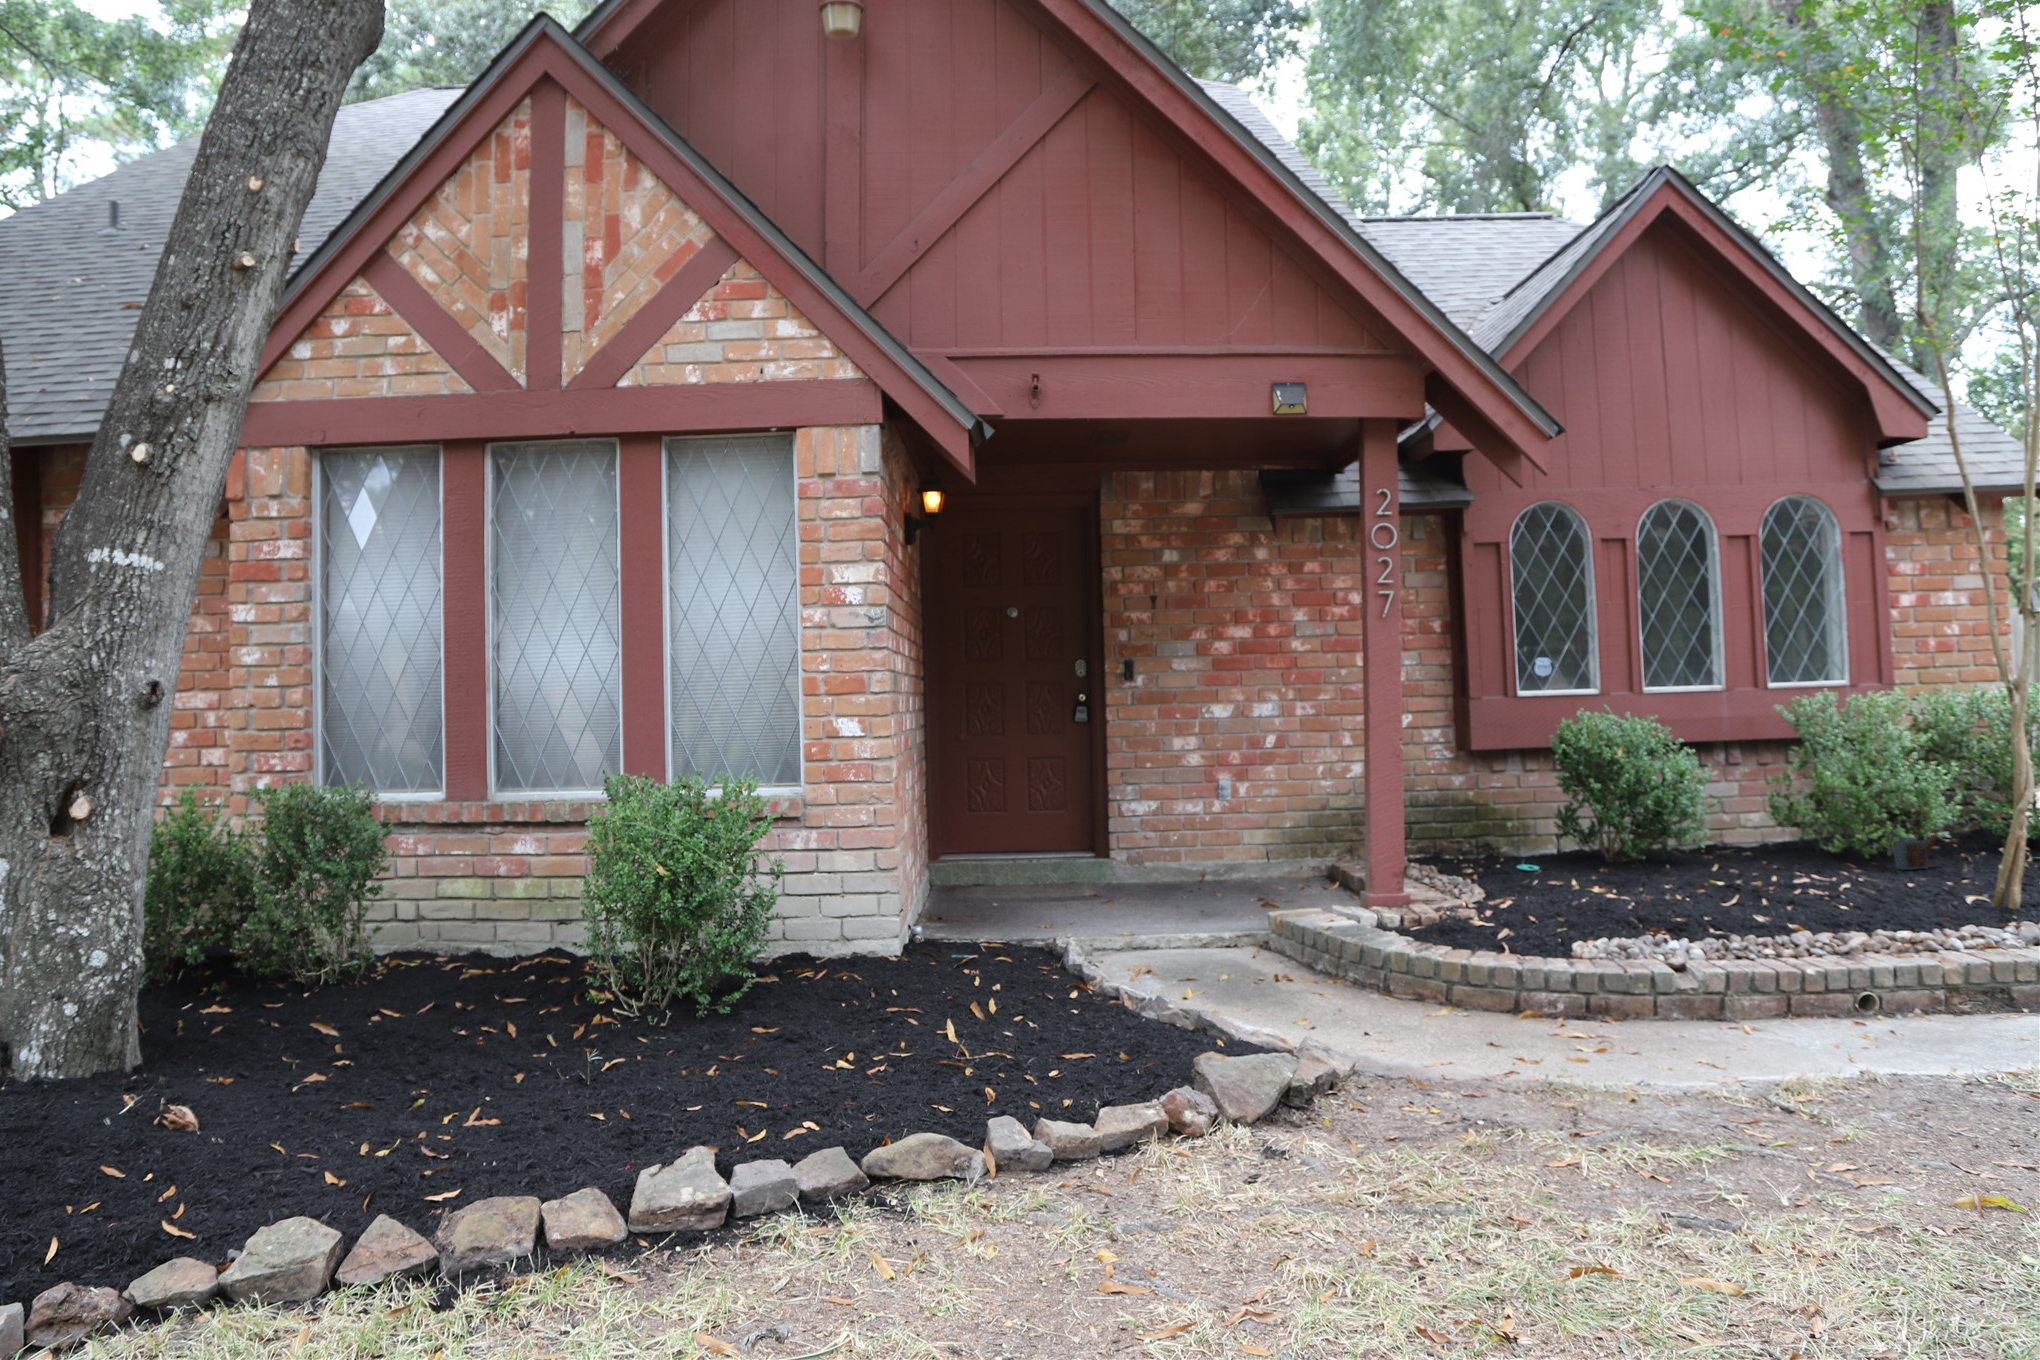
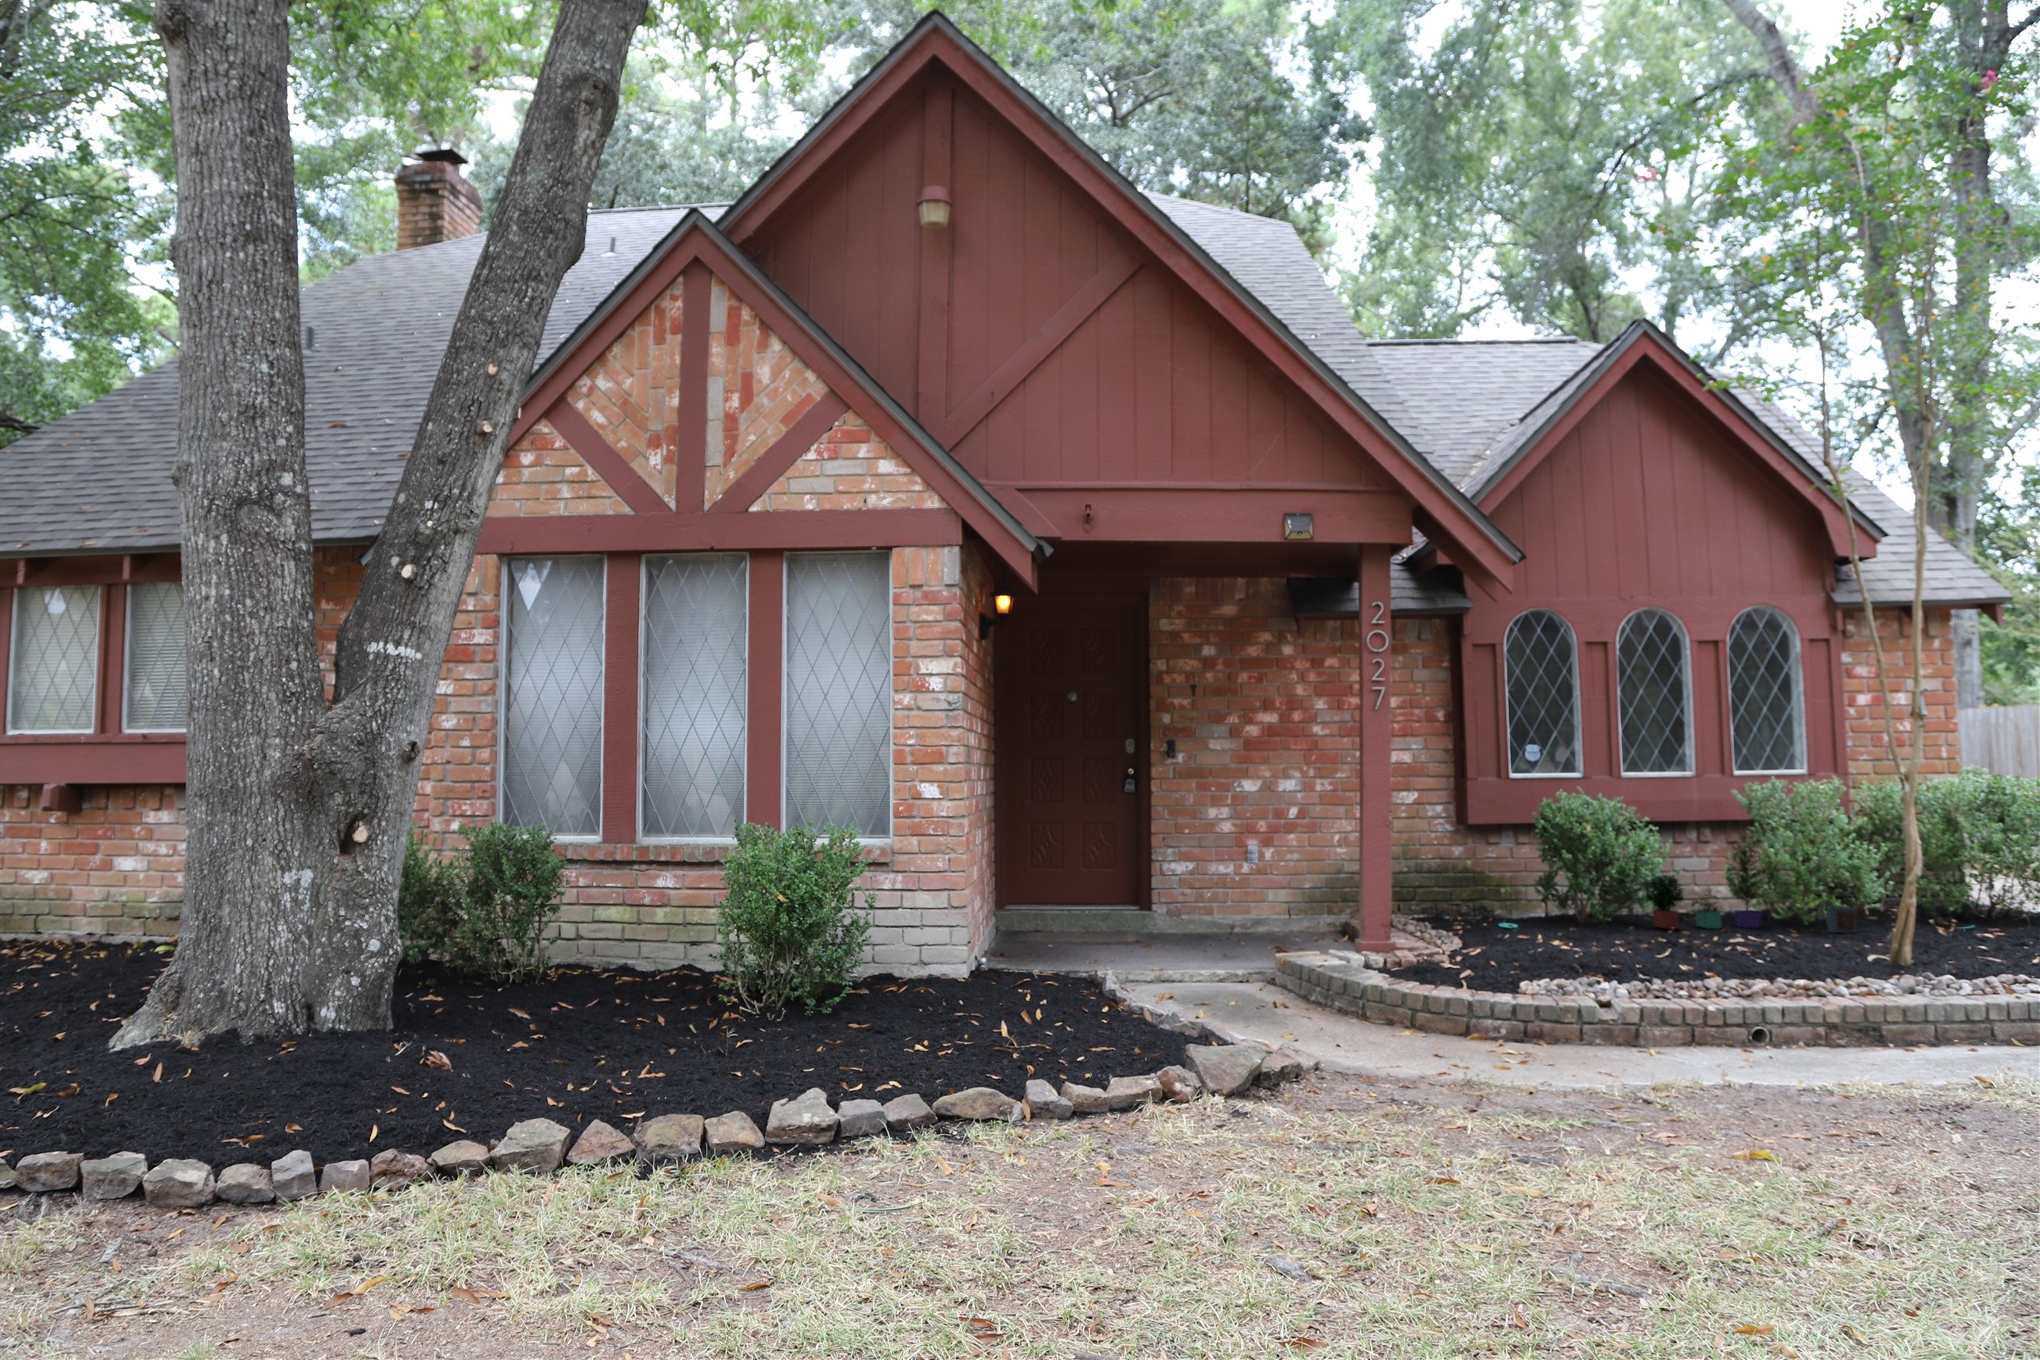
potted plant: none [1685,757,1827,869] -> present [1644,835,1764,929]

